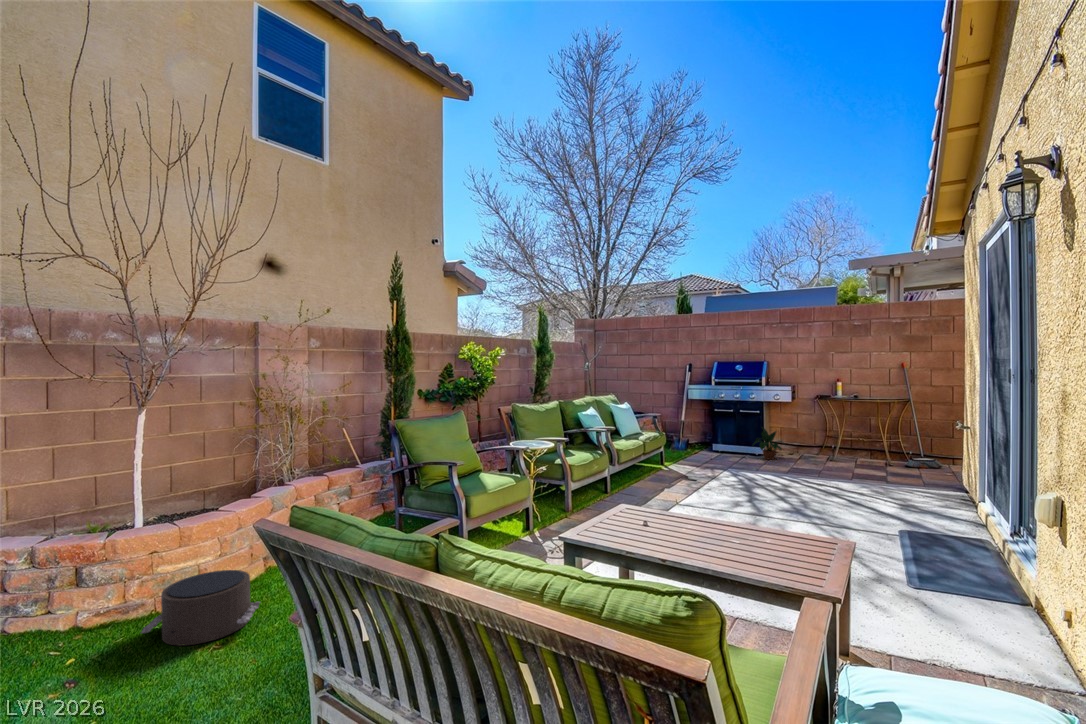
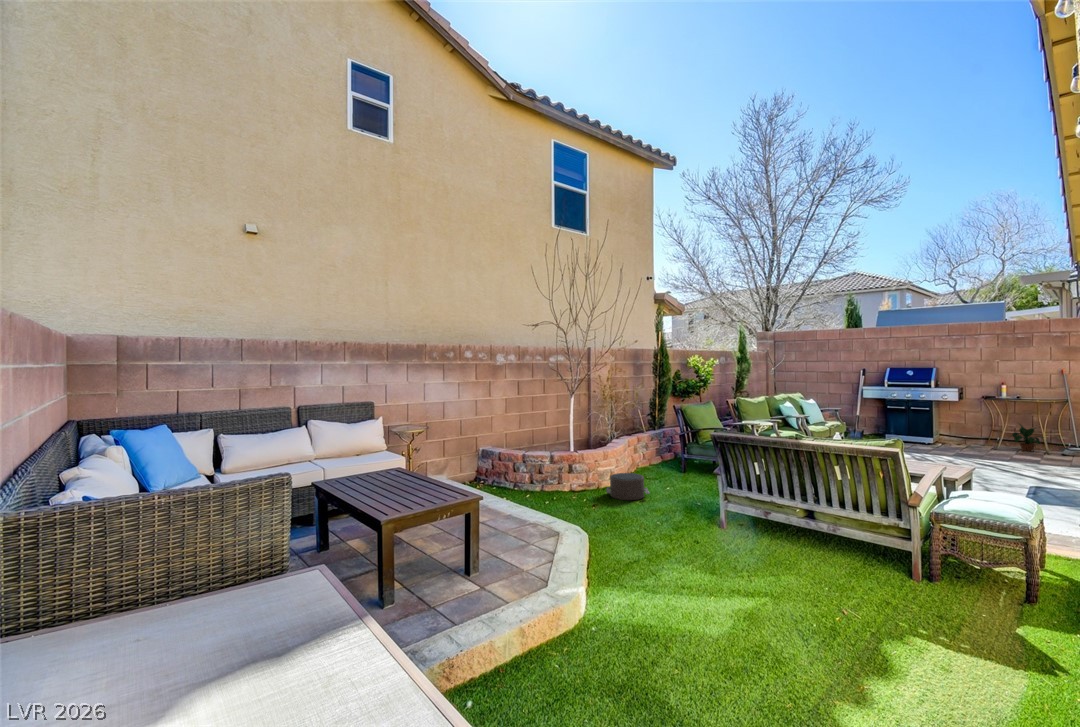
potted plant: present [754,427,783,460] -> present [1012,424,1043,451]

